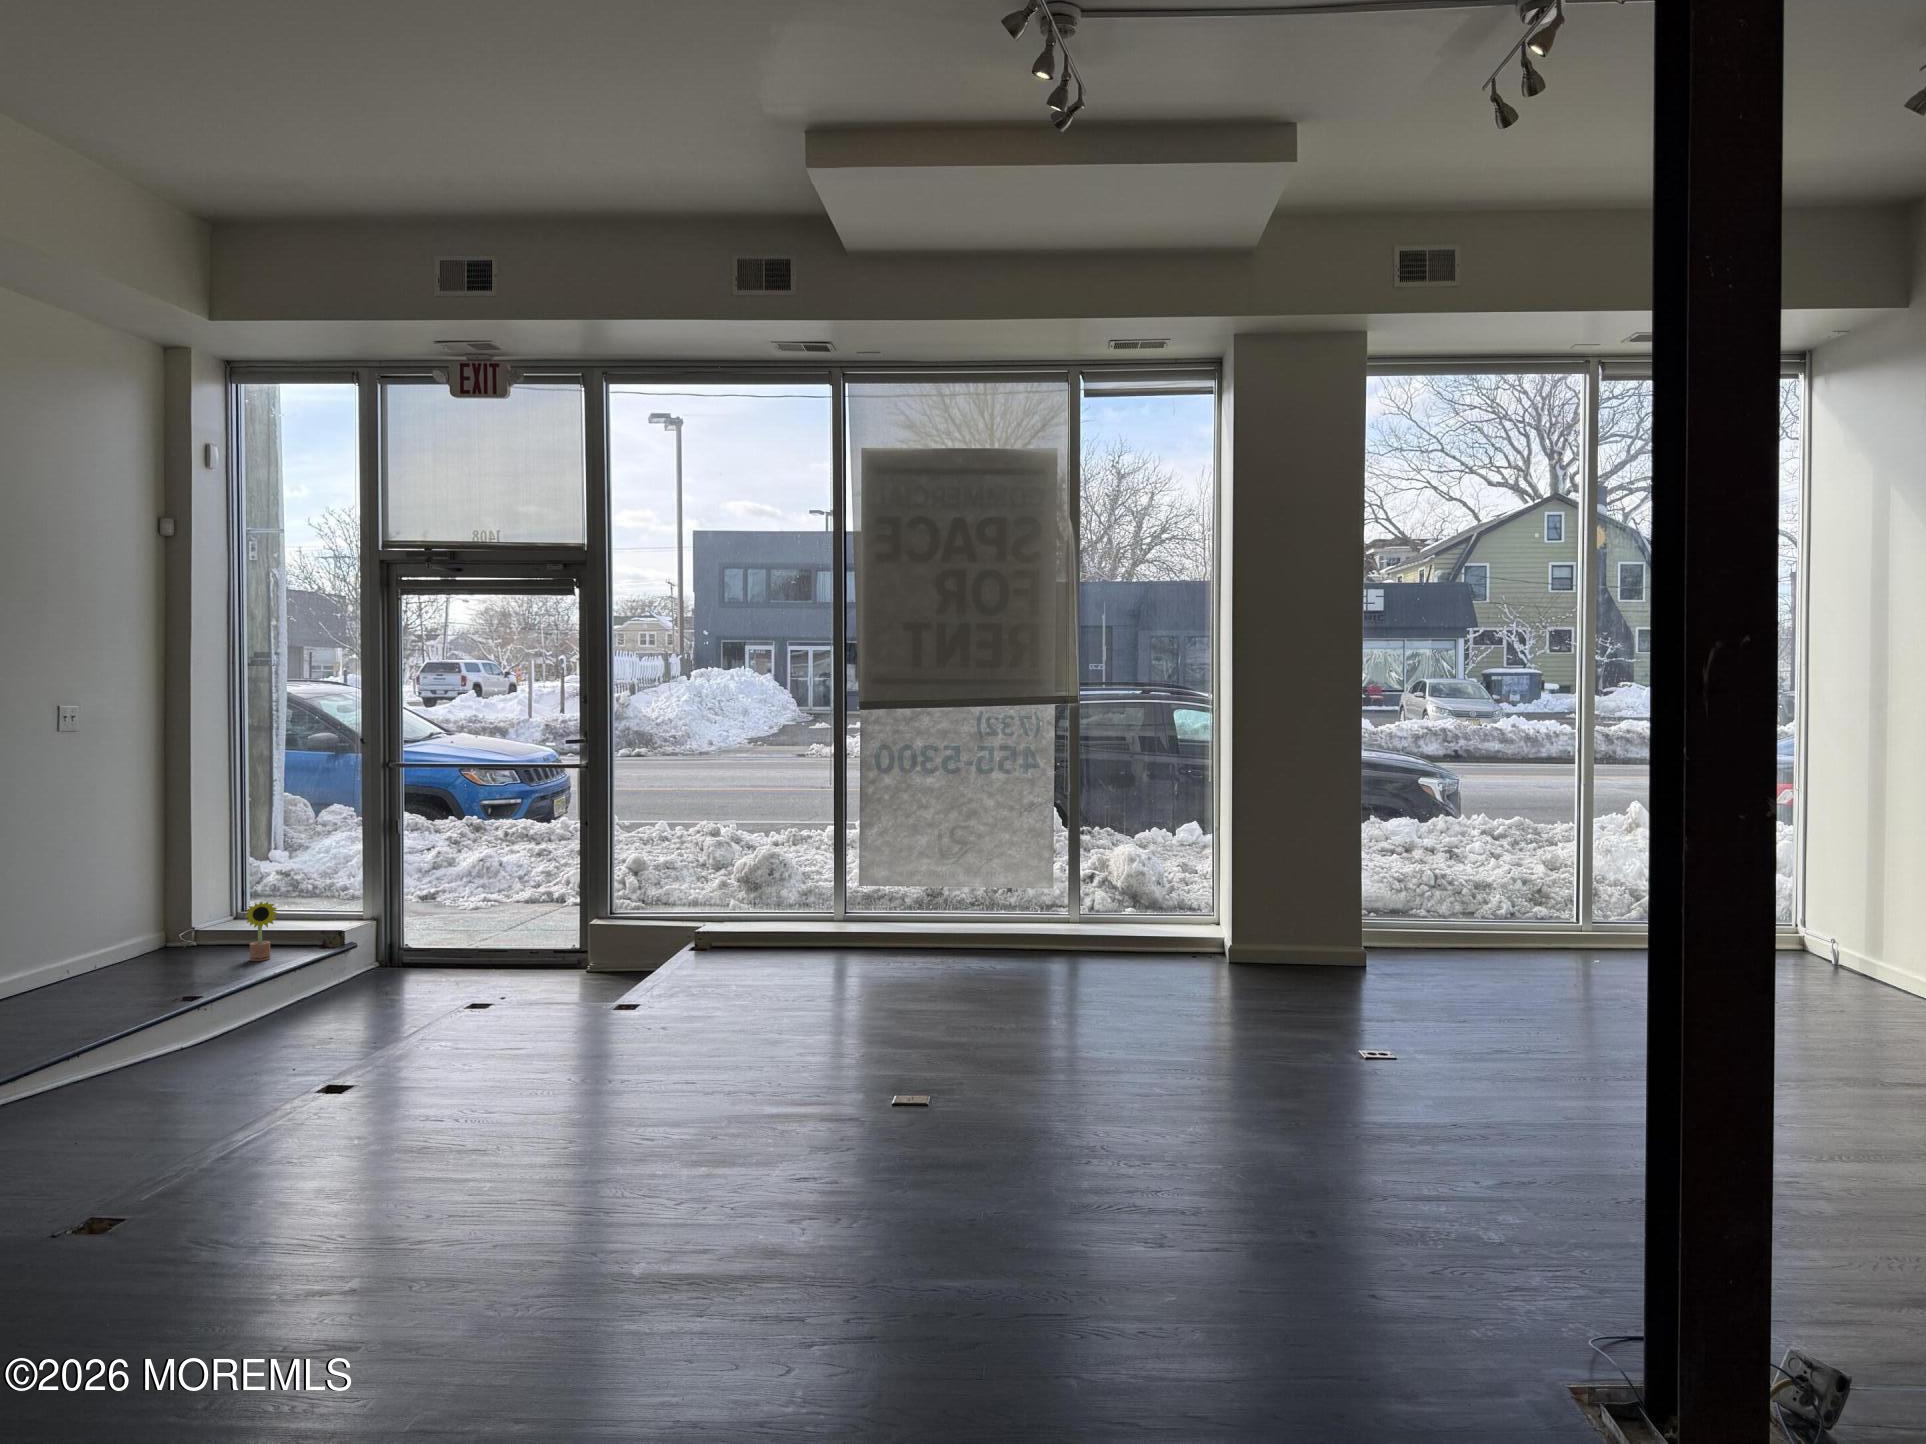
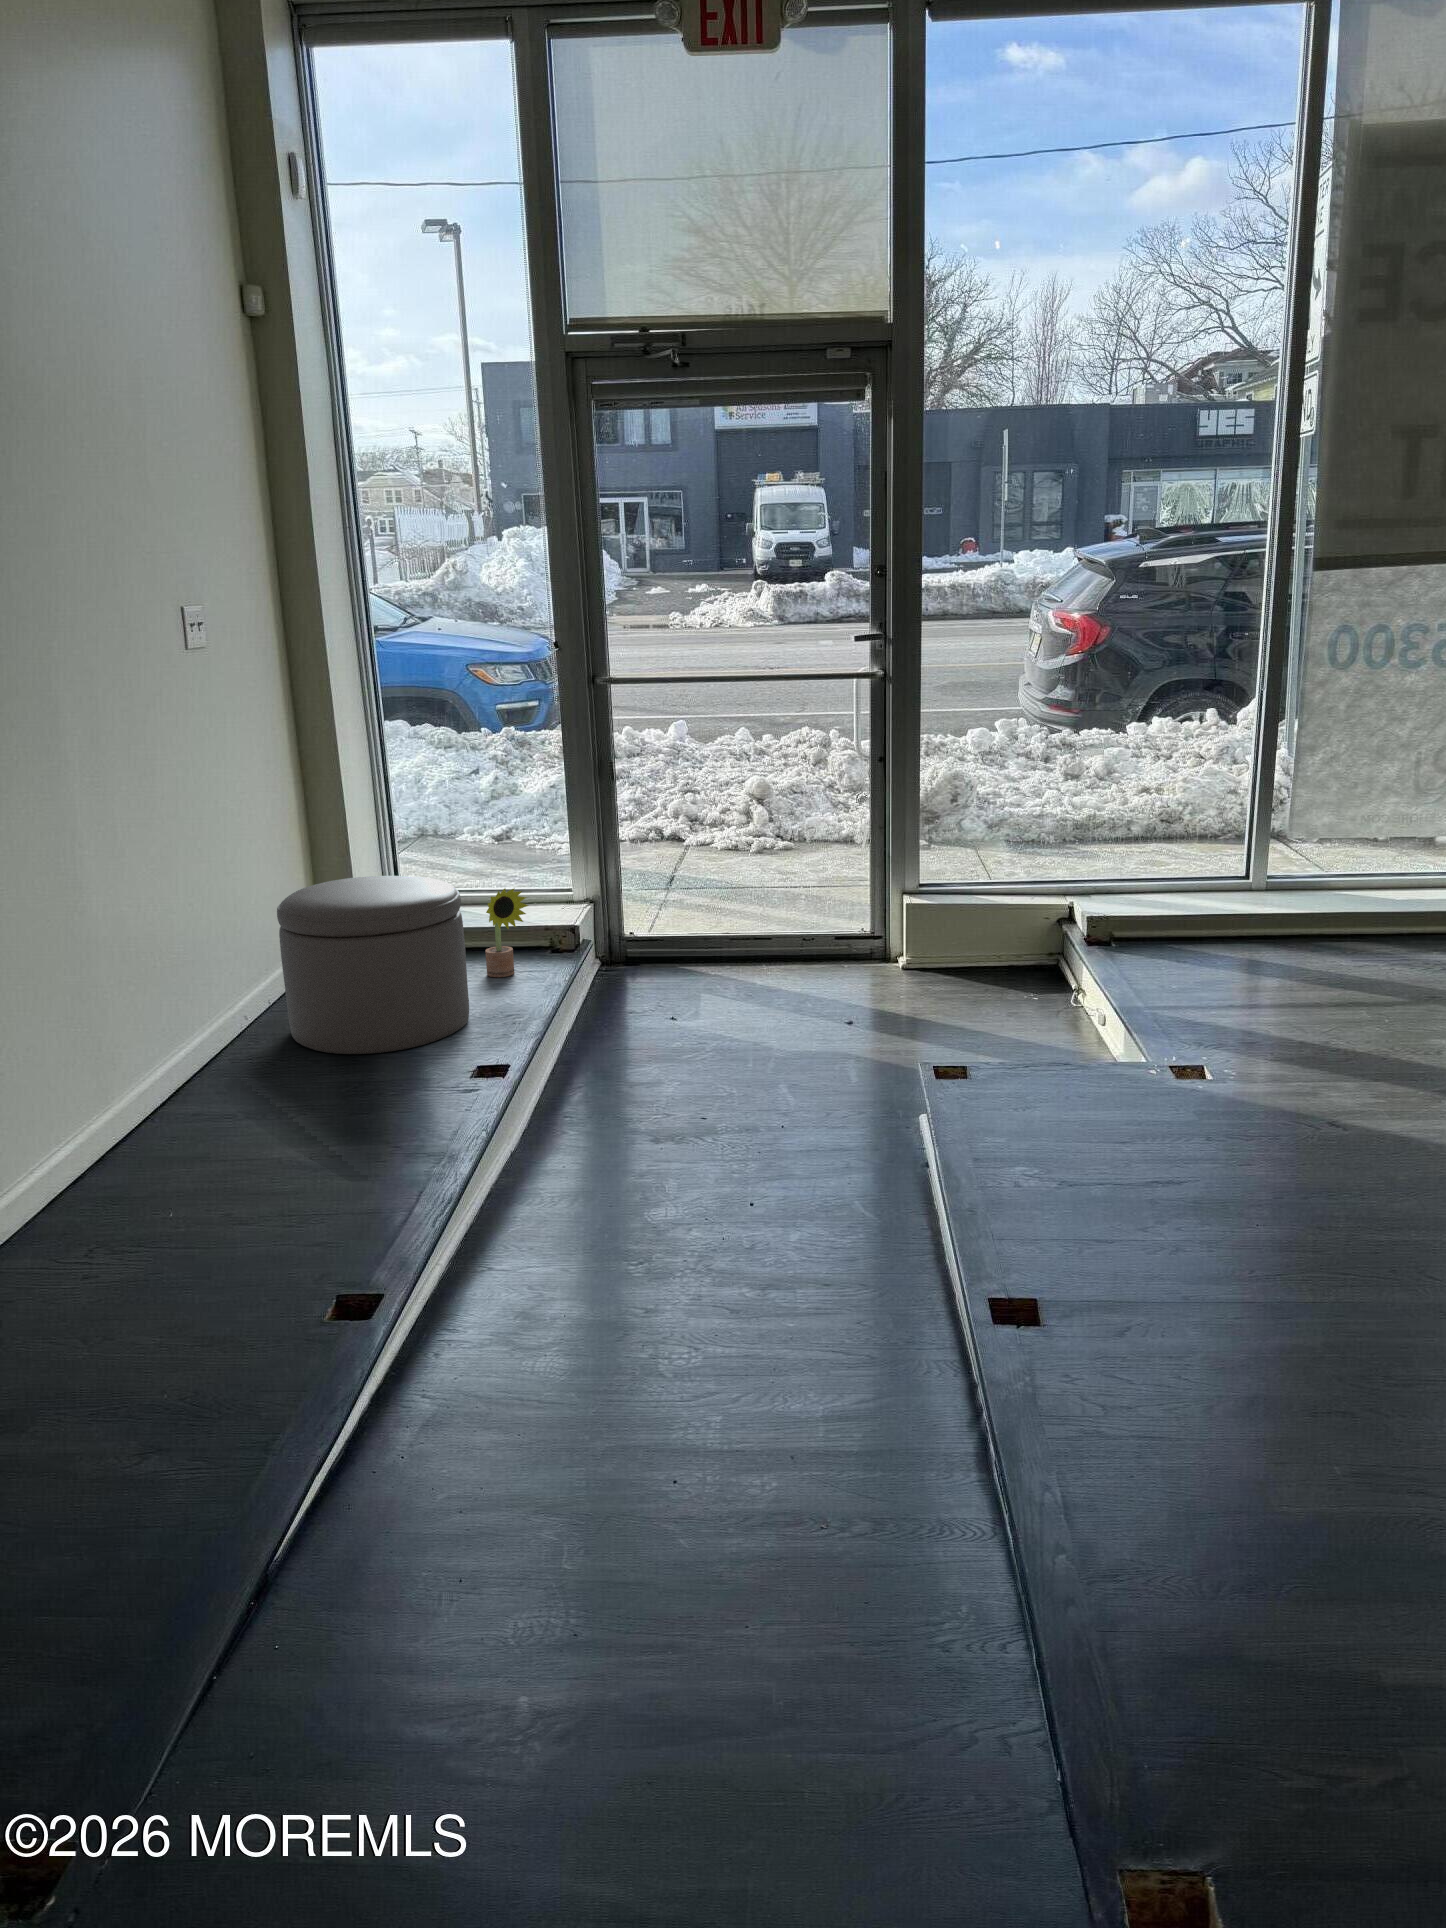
ottoman: none [72,889,202,996] -> present [277,876,469,1054]

